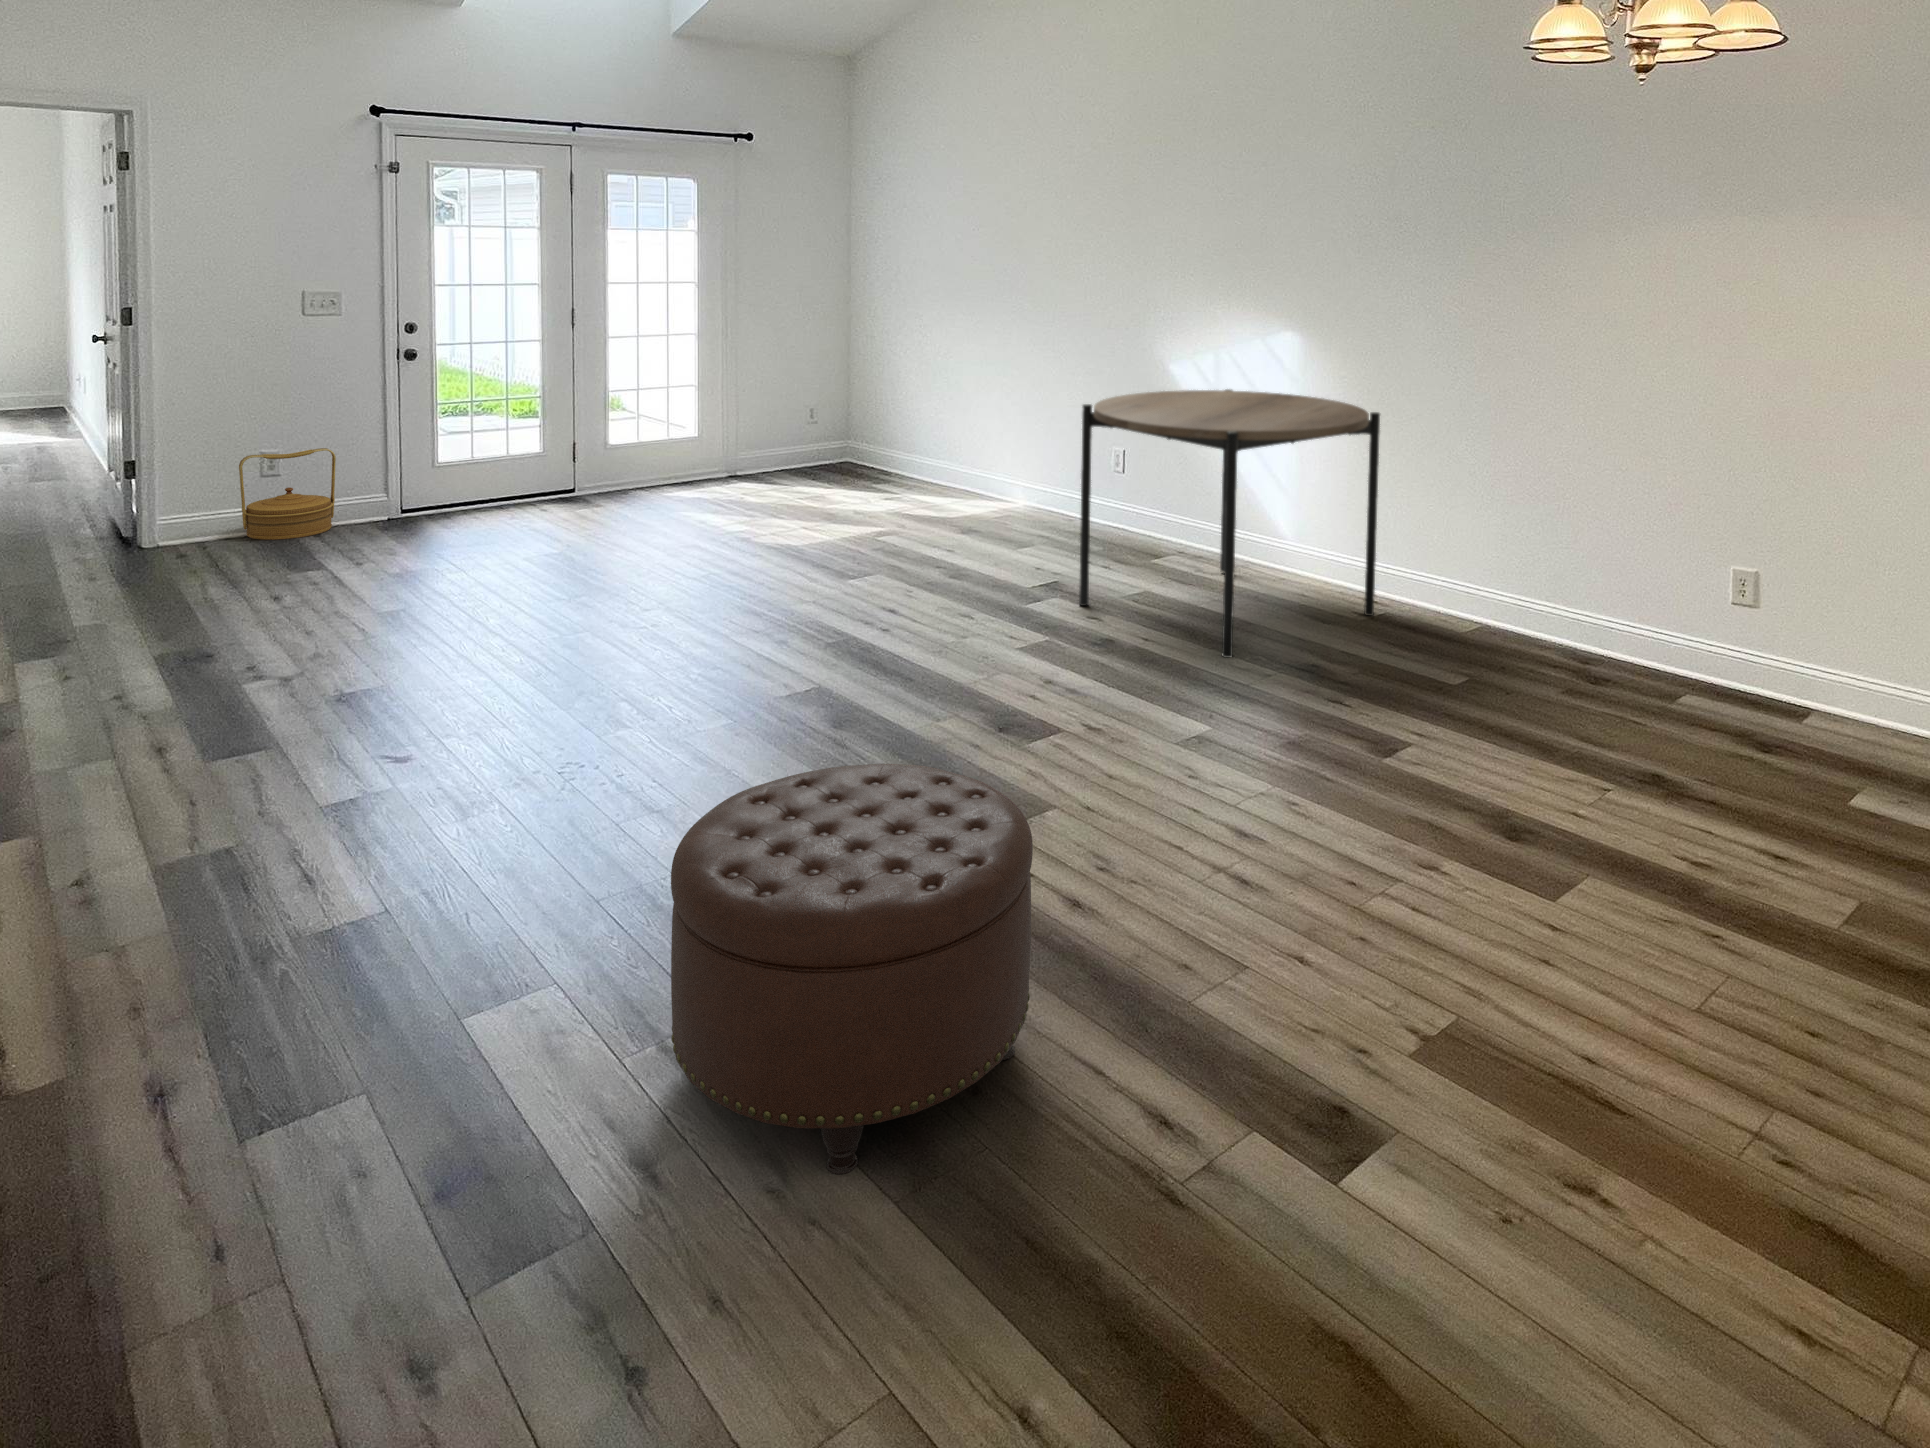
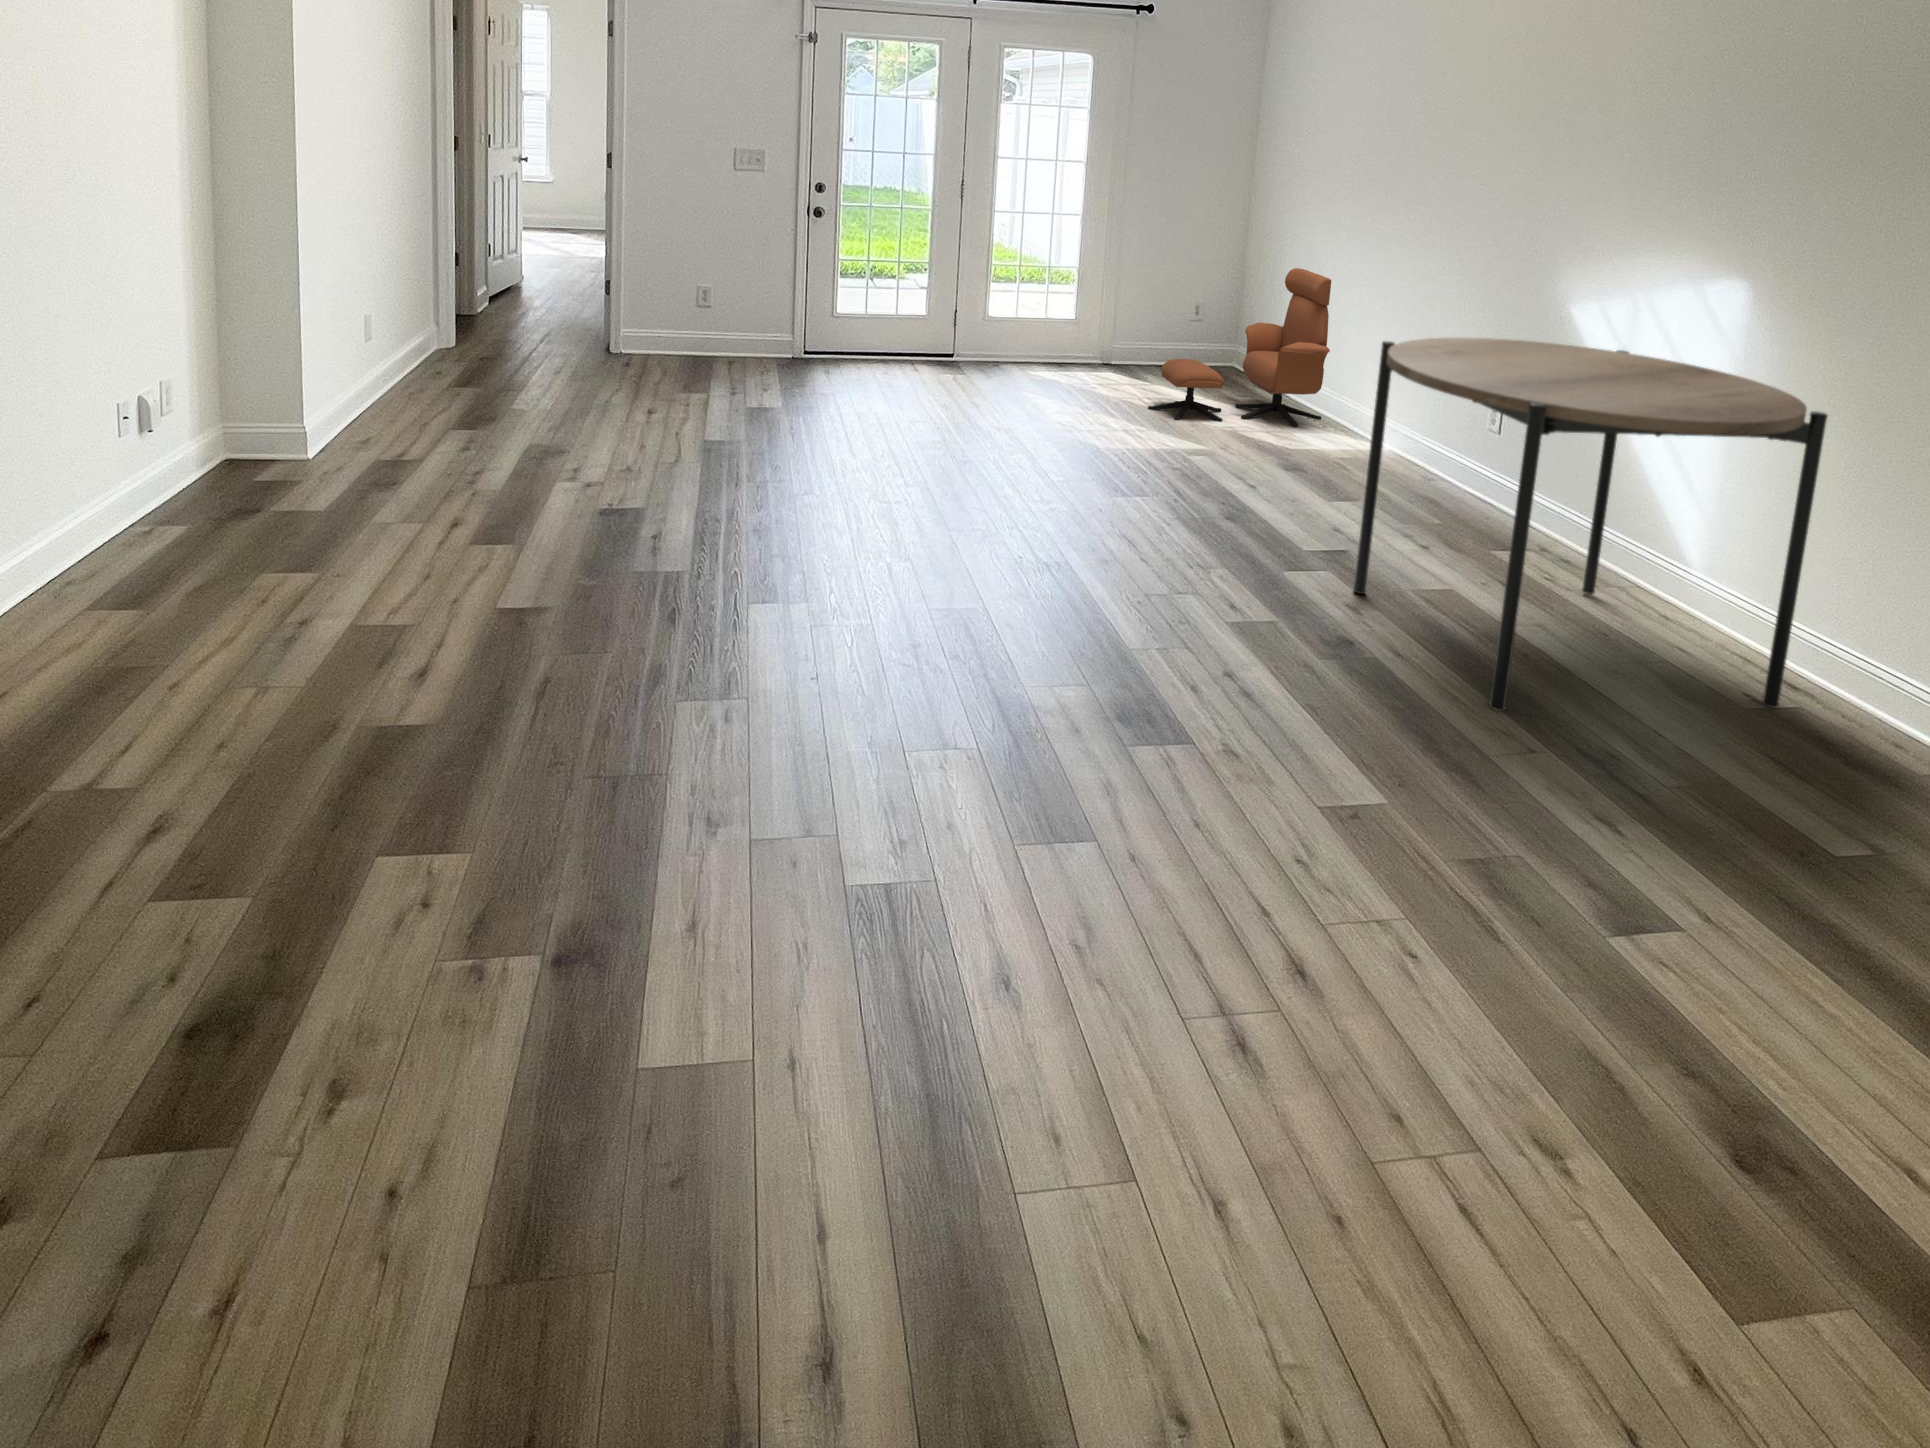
lounge chair: none [798,357,954,506] -> present [1148,268,1331,427]
woven basket: present [239,448,336,540] -> none [665,288,740,367]
ottoman: present [671,764,1033,1175] -> none [319,715,798,1239]

